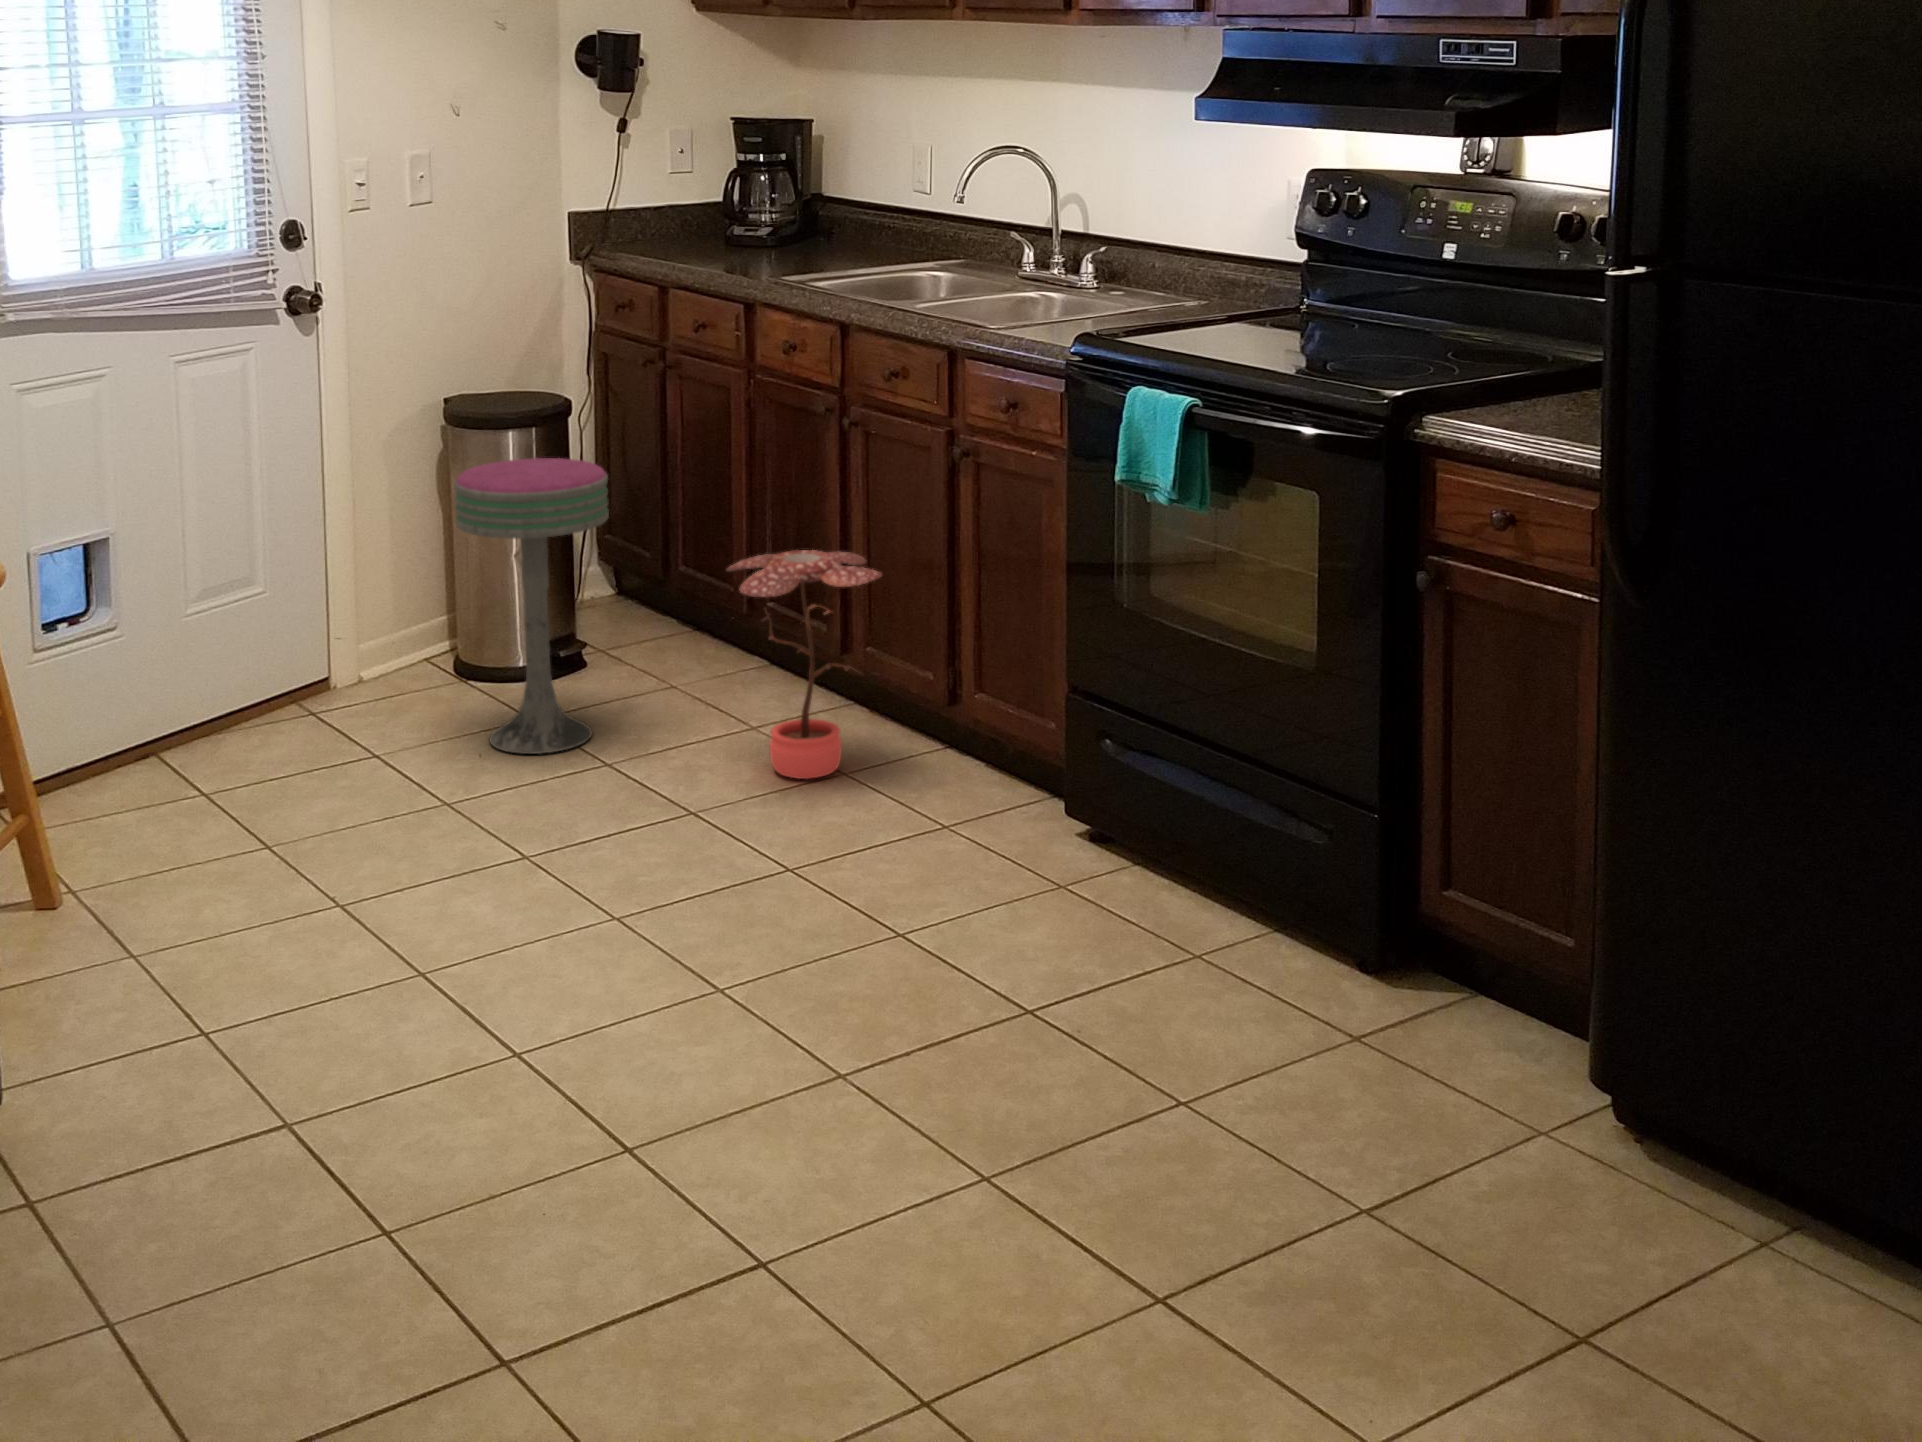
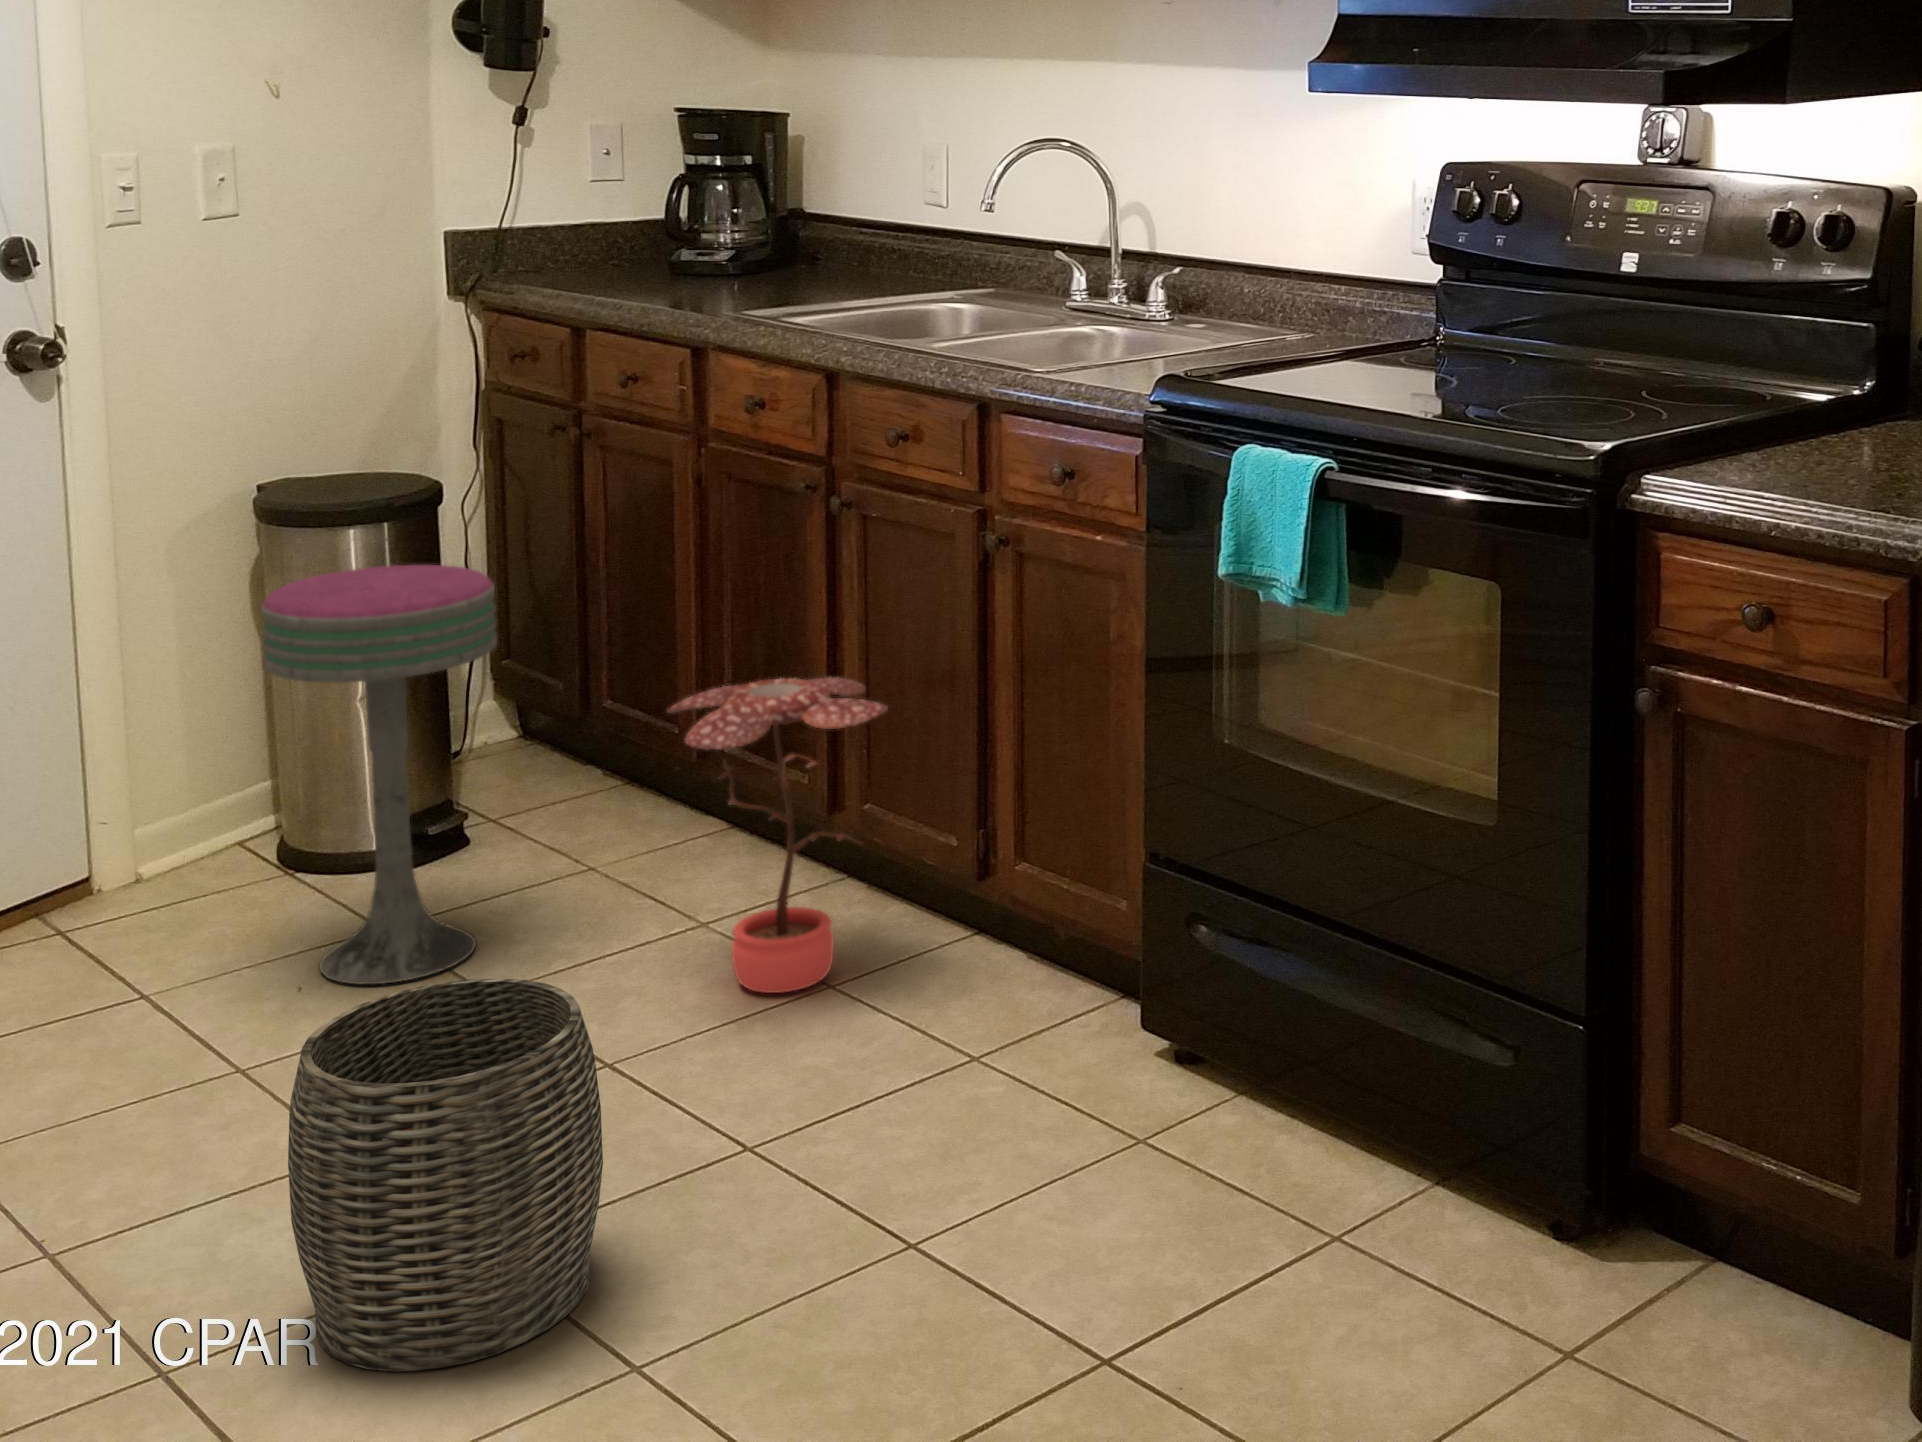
woven basket: none [496,736,690,983] -> present [288,978,603,1371]

